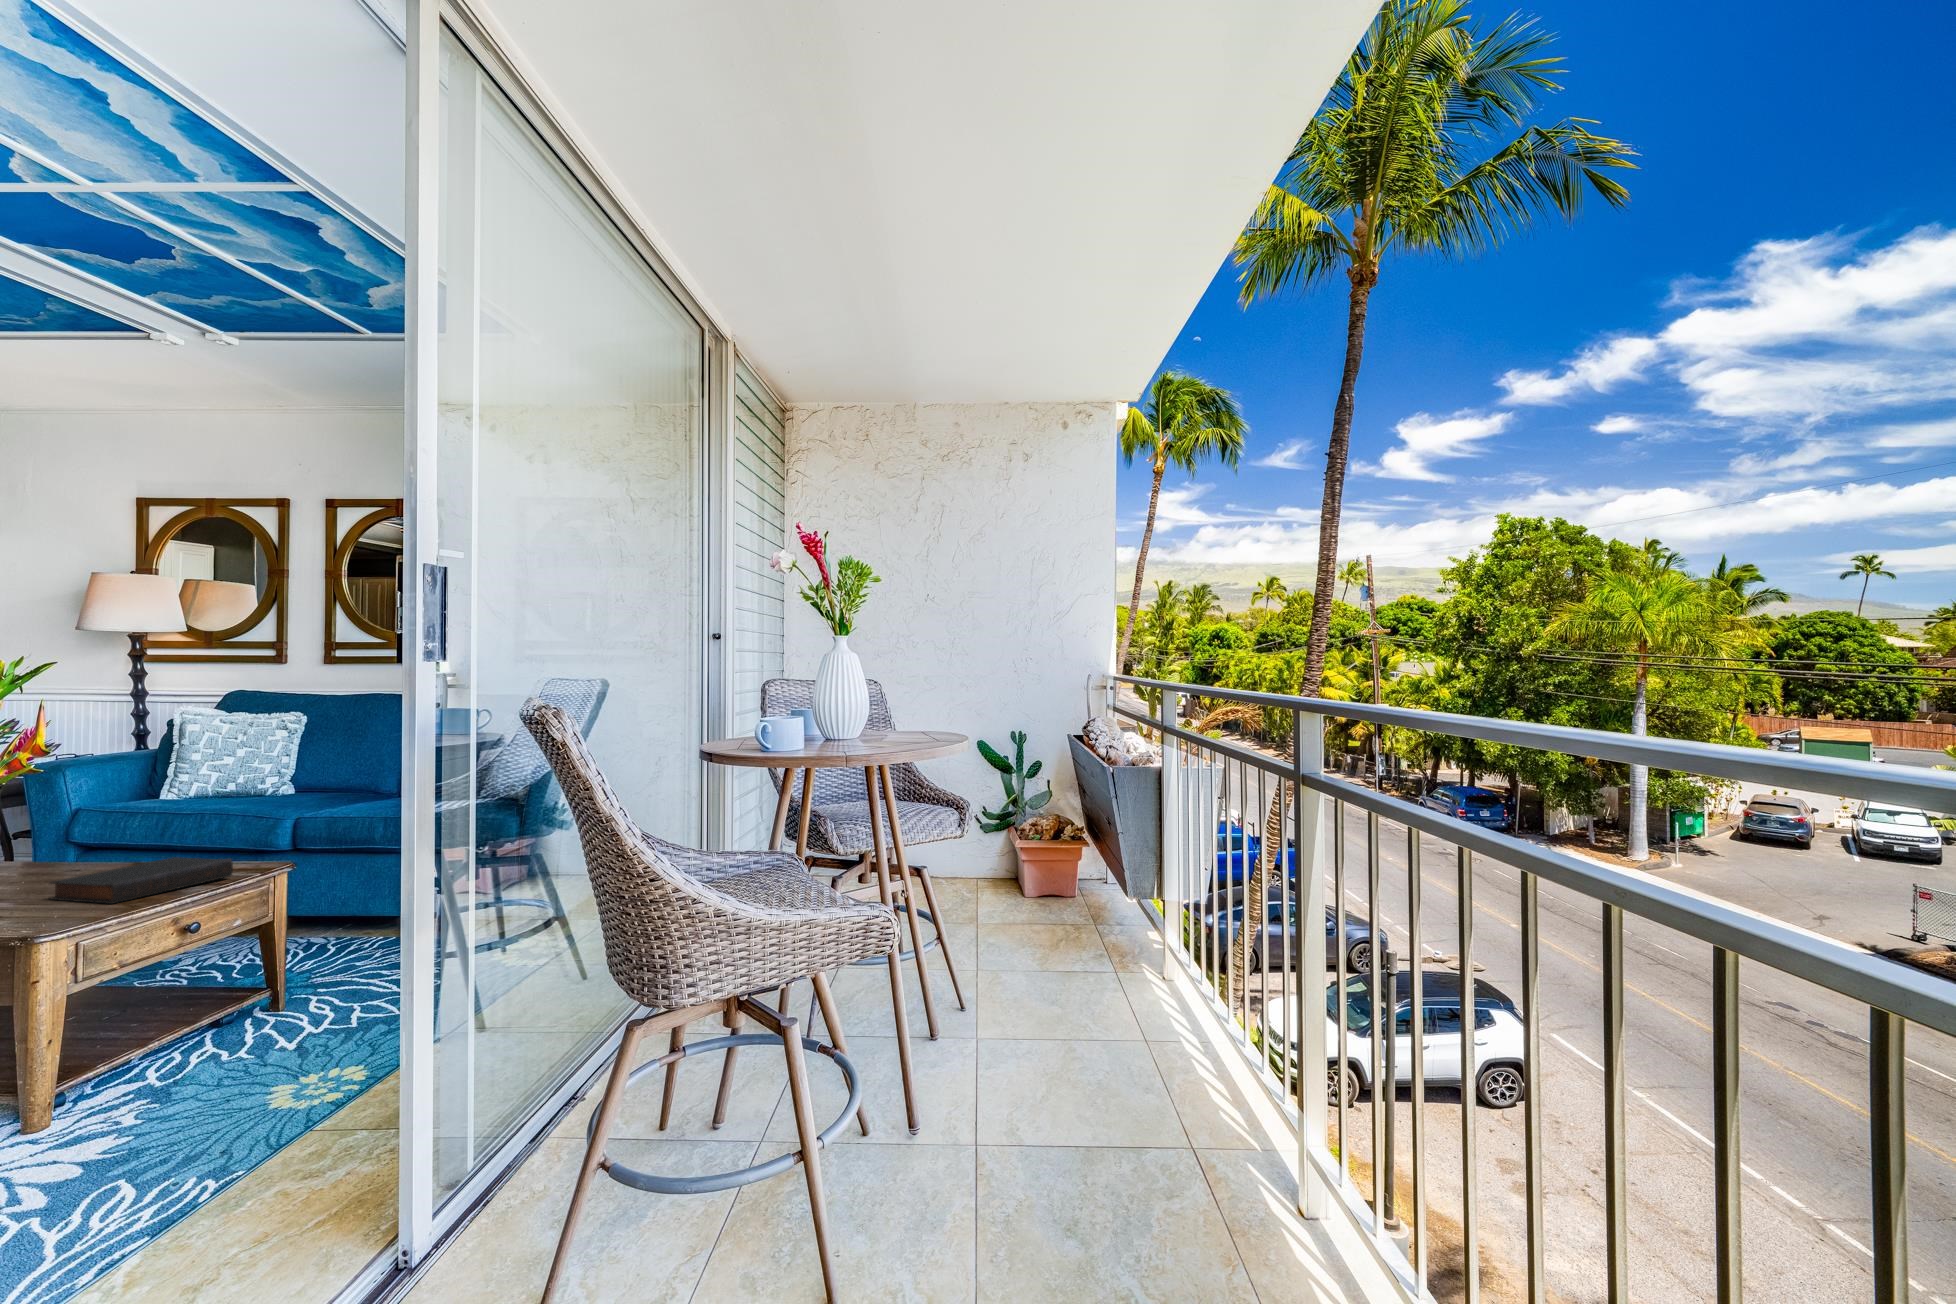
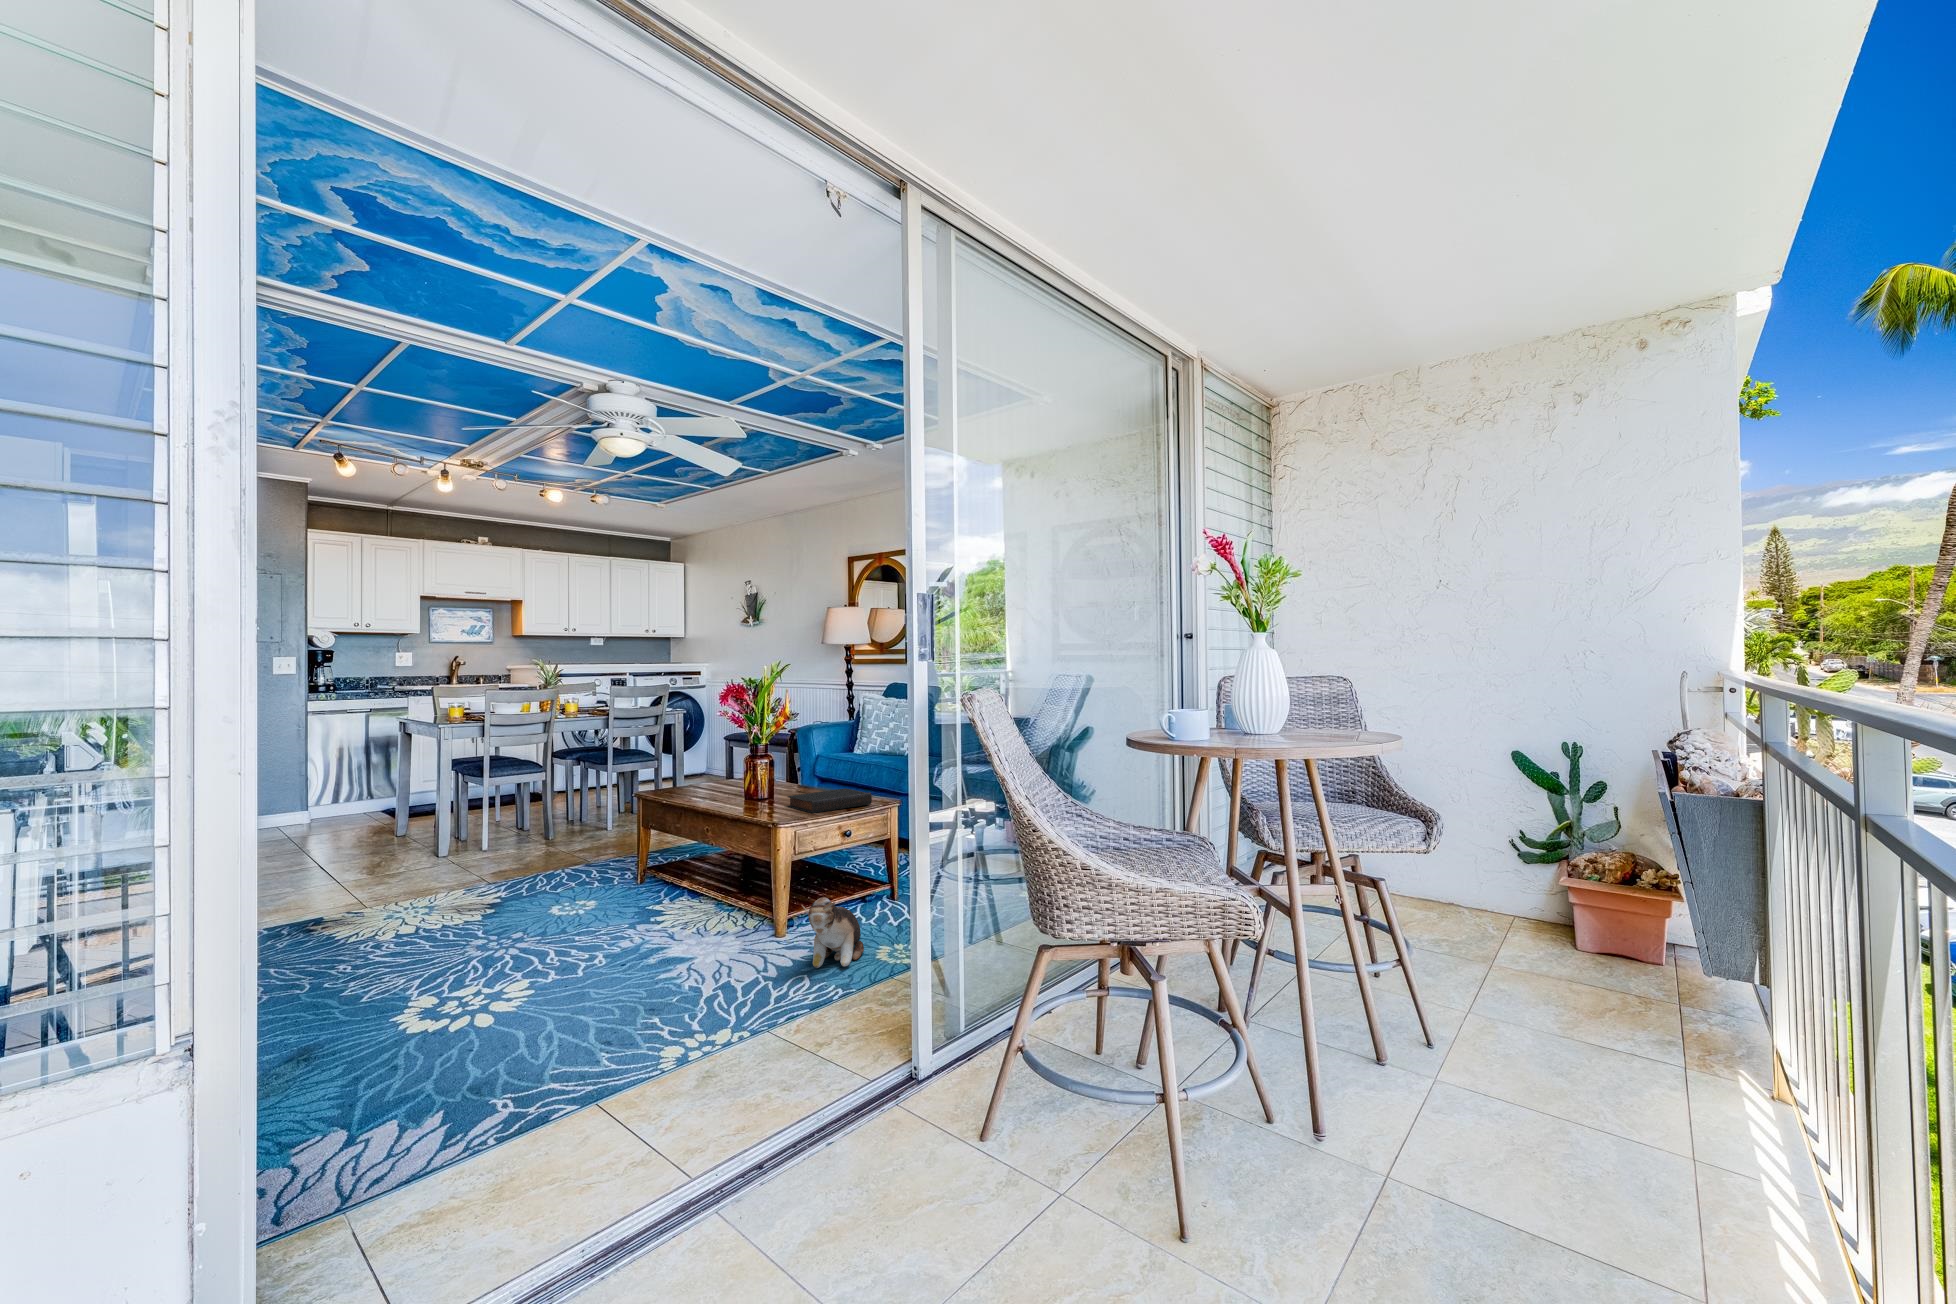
plush toy: none [118,1036,241,1157] -> present [802,897,864,968]

